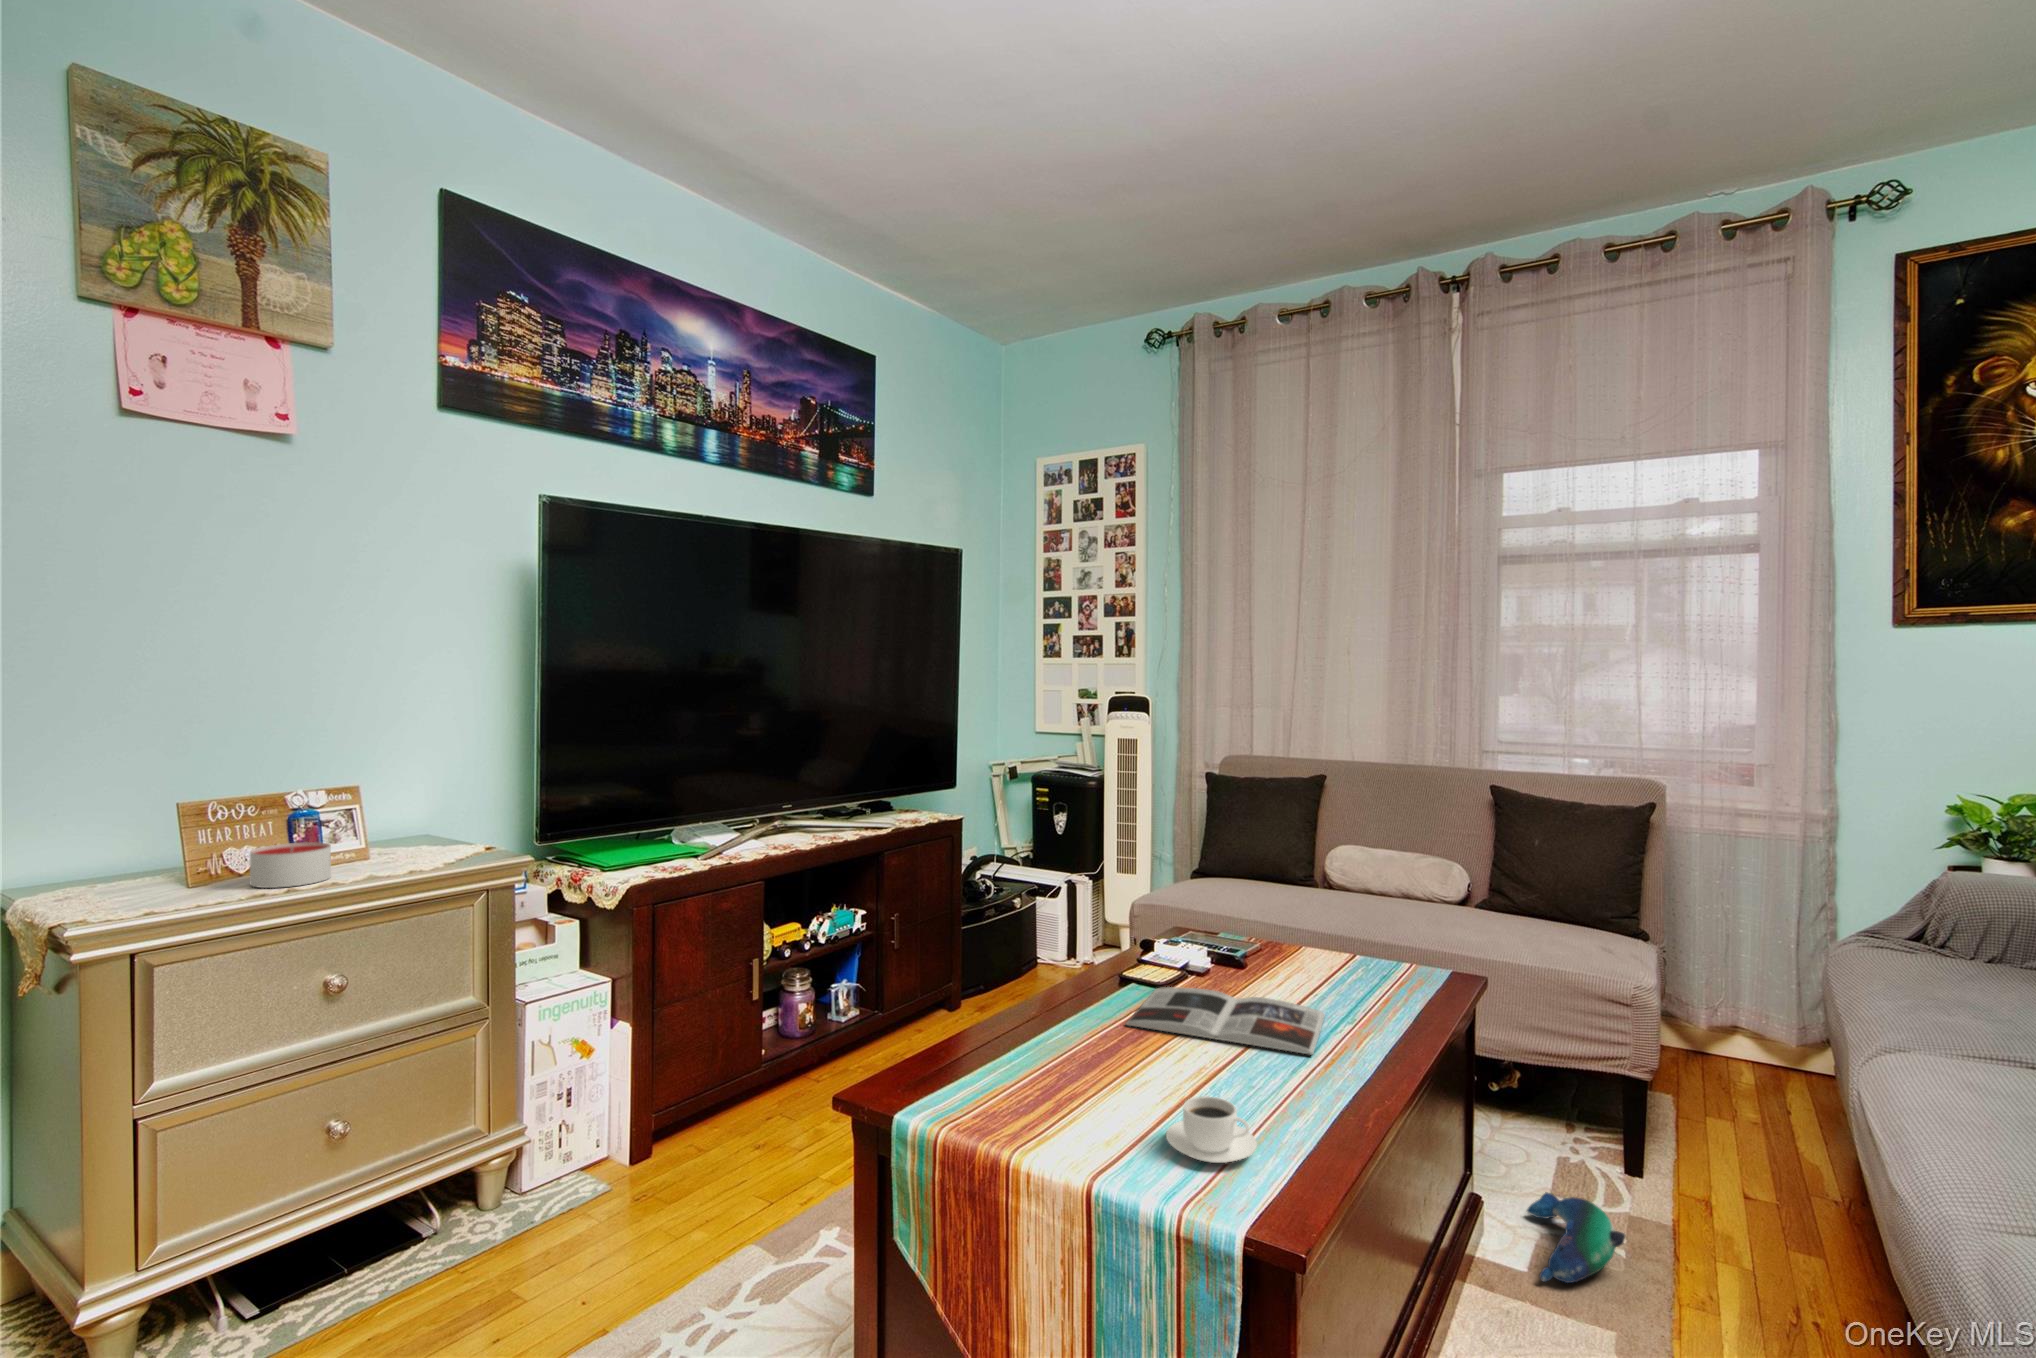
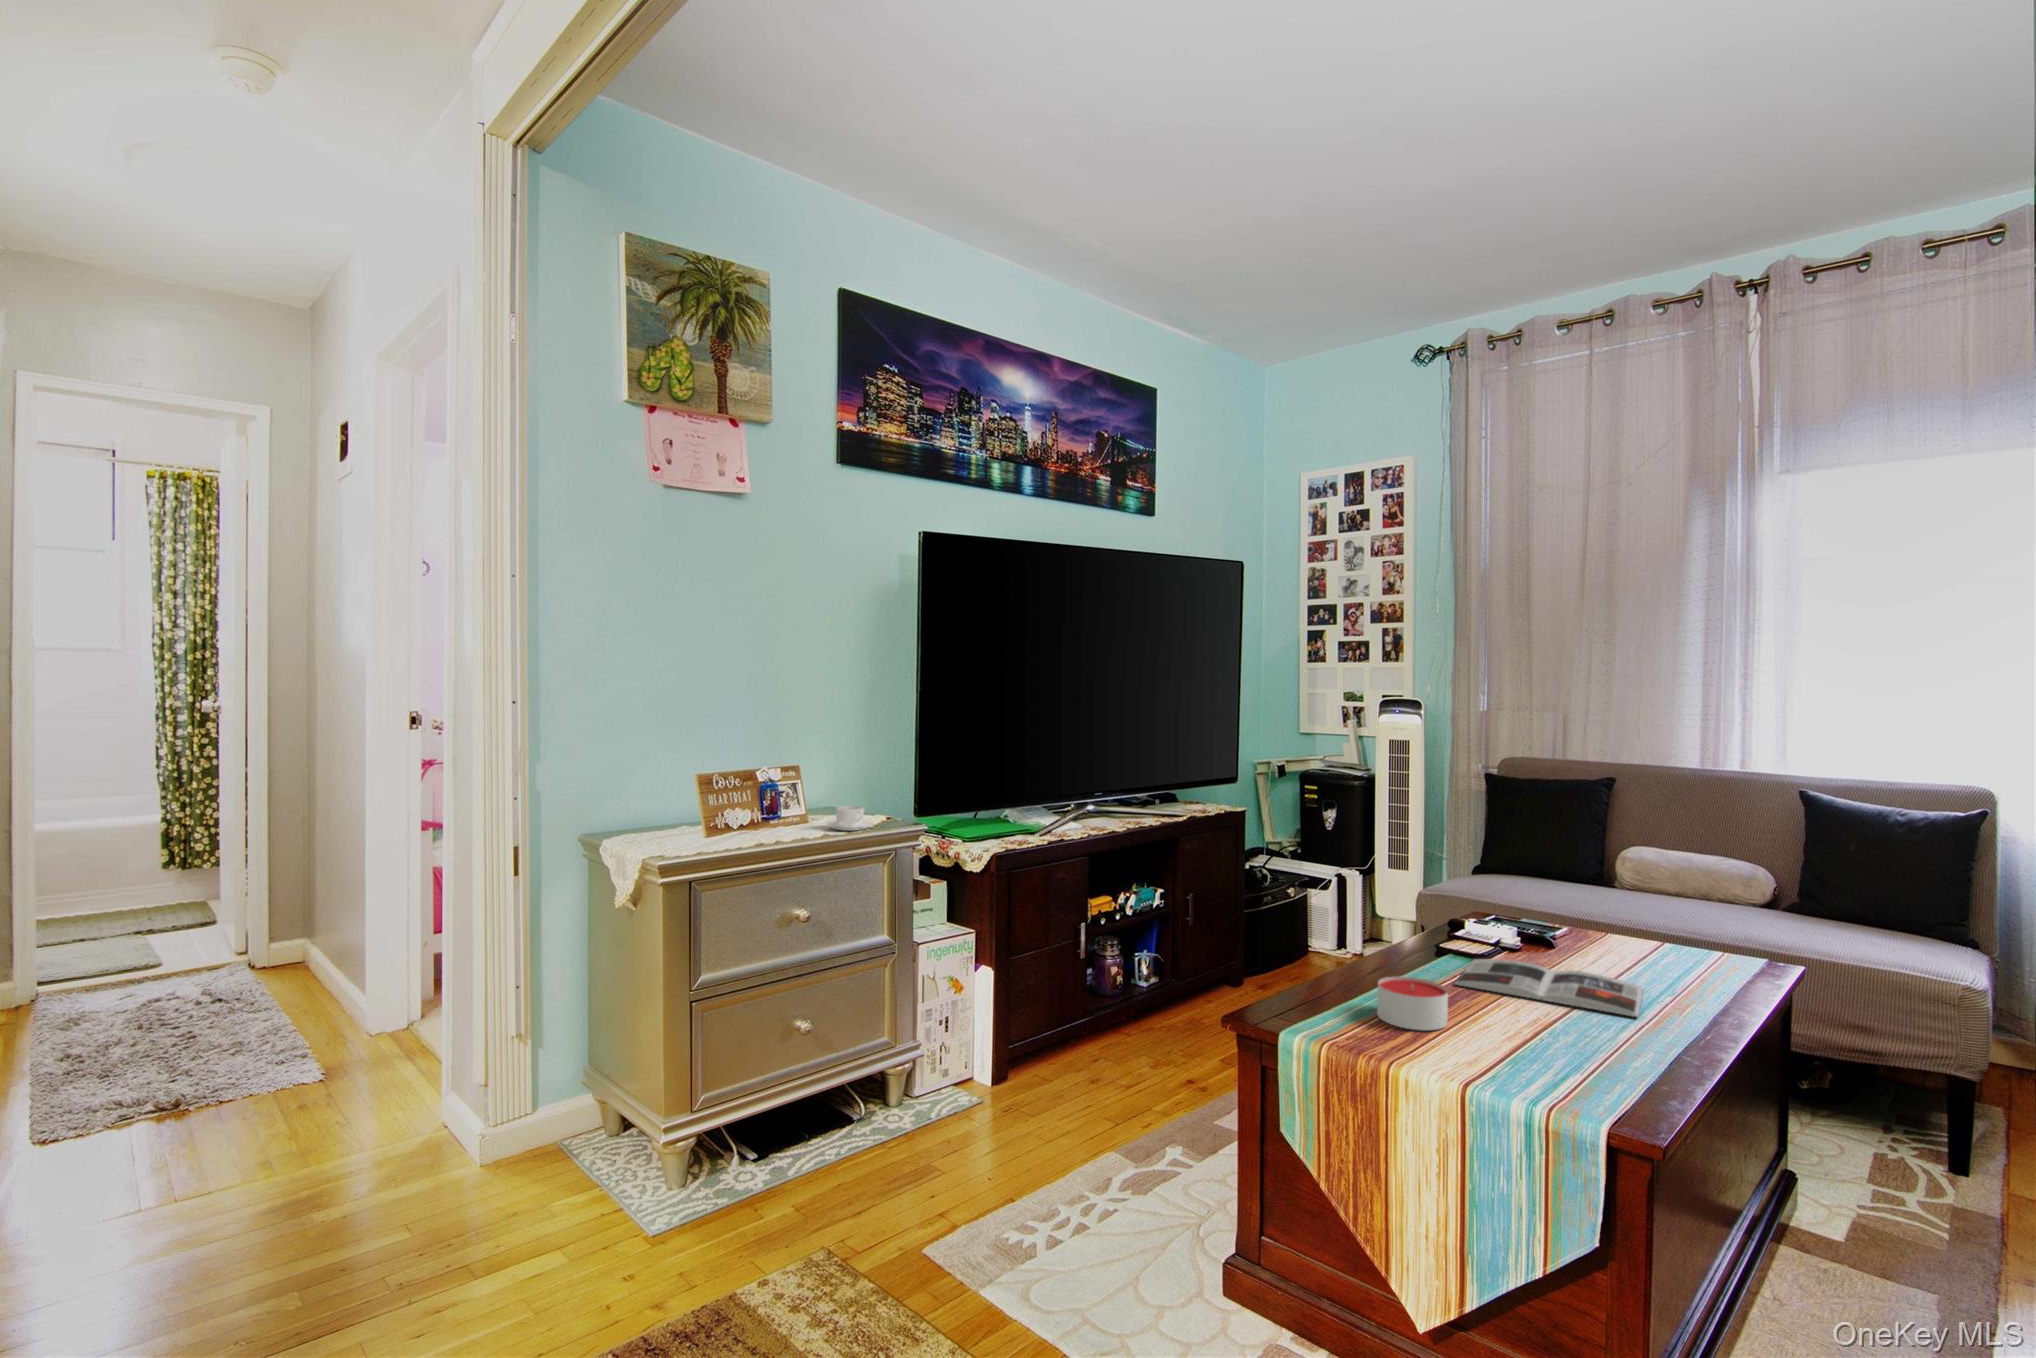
candle: present [250,842,331,888] -> present [1378,976,1448,1031]
coffee cup: present [1166,1096,1257,1163] -> present [828,806,873,831]
plush toy: present [1527,1192,1625,1283] -> none [1850,1184,1963,1262]

